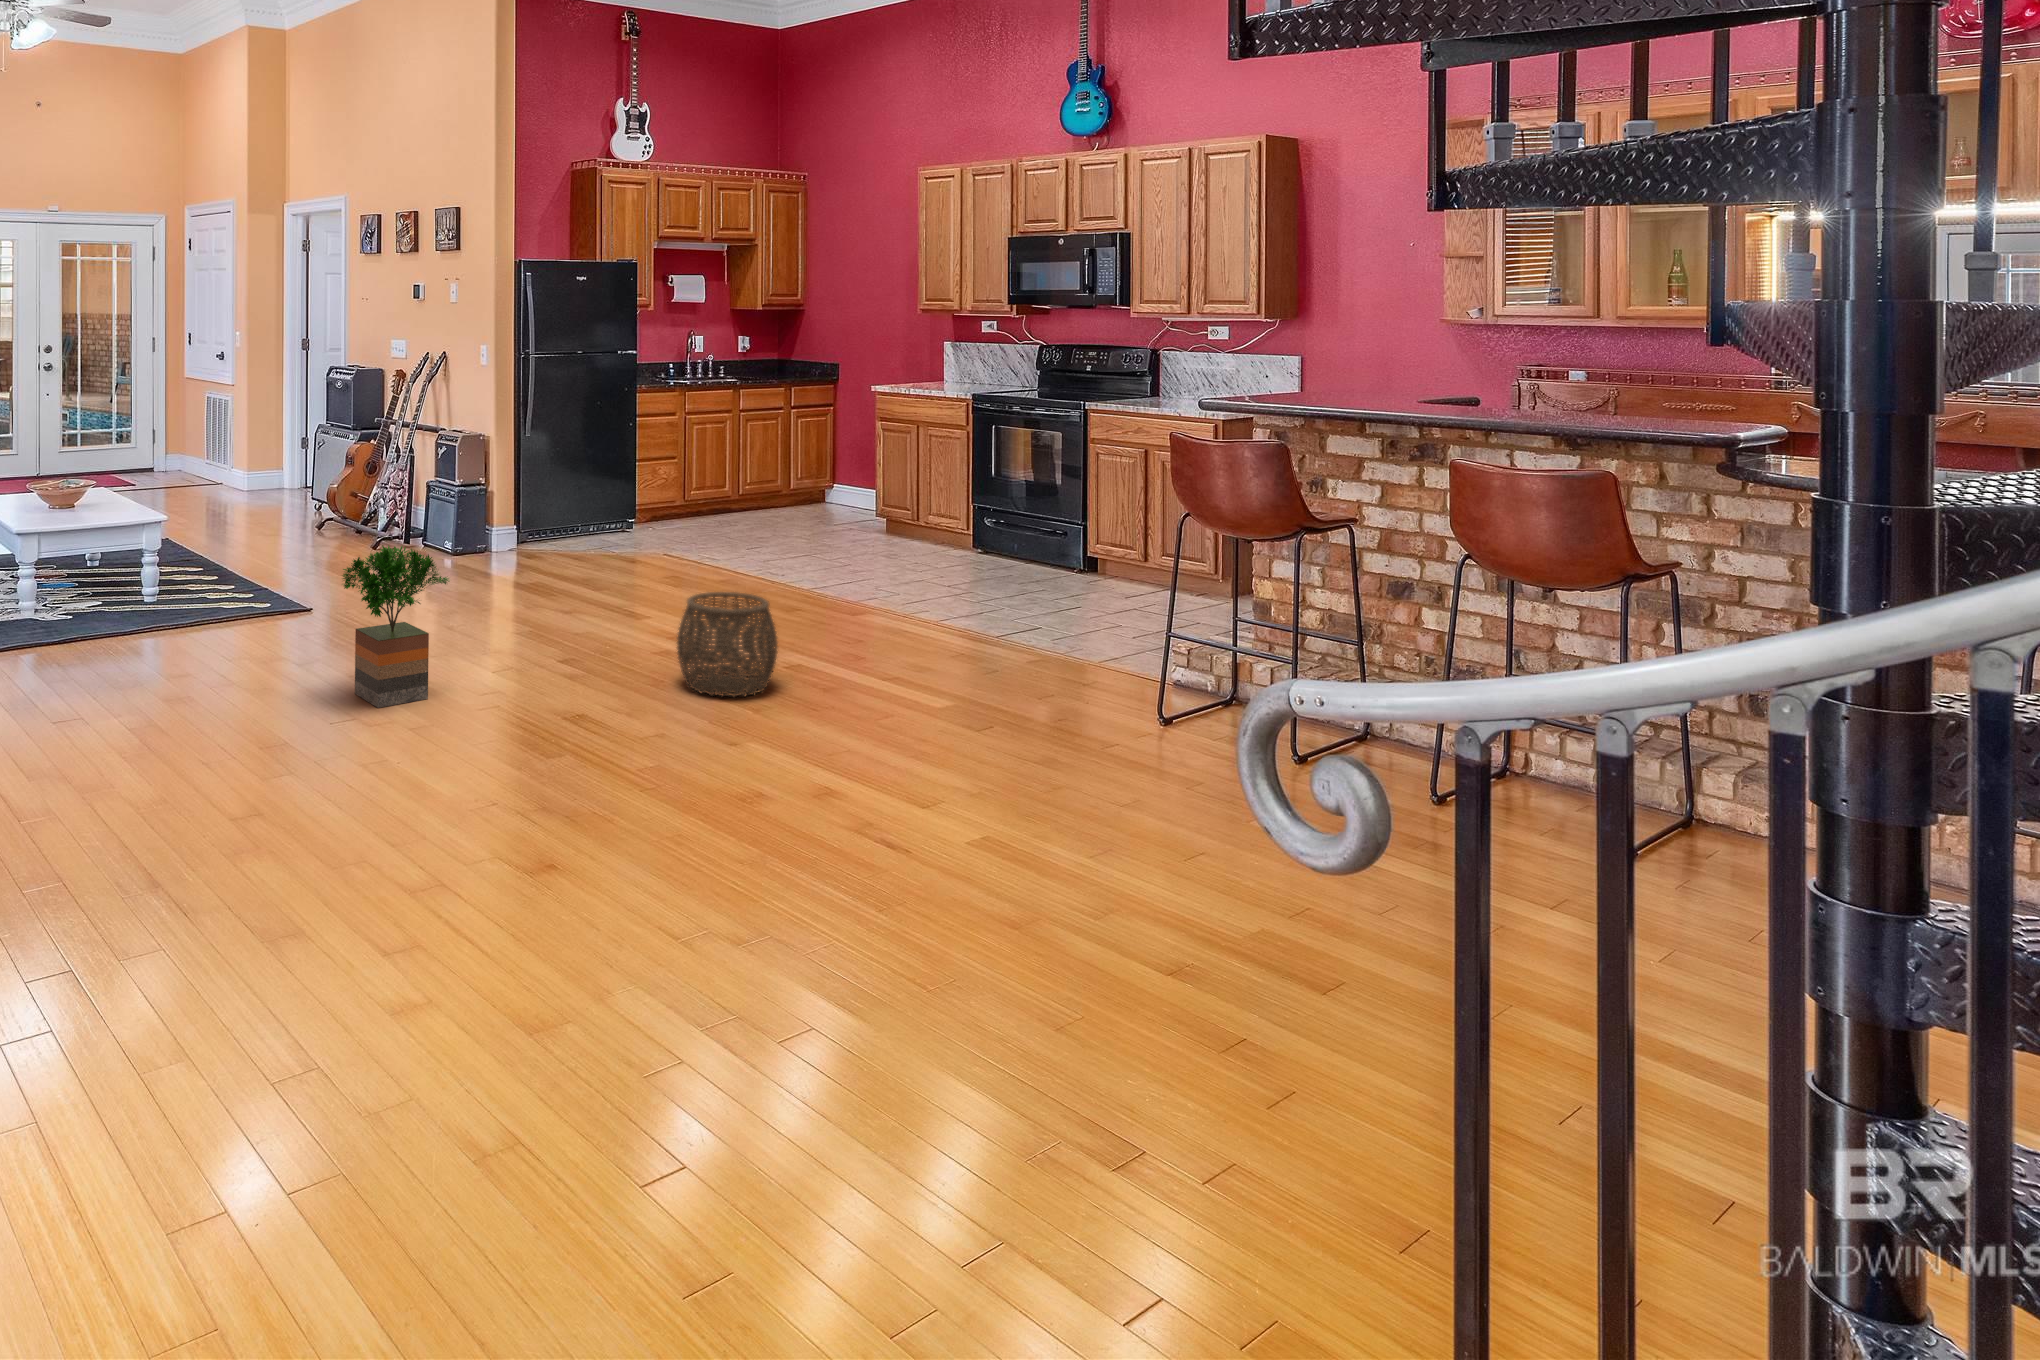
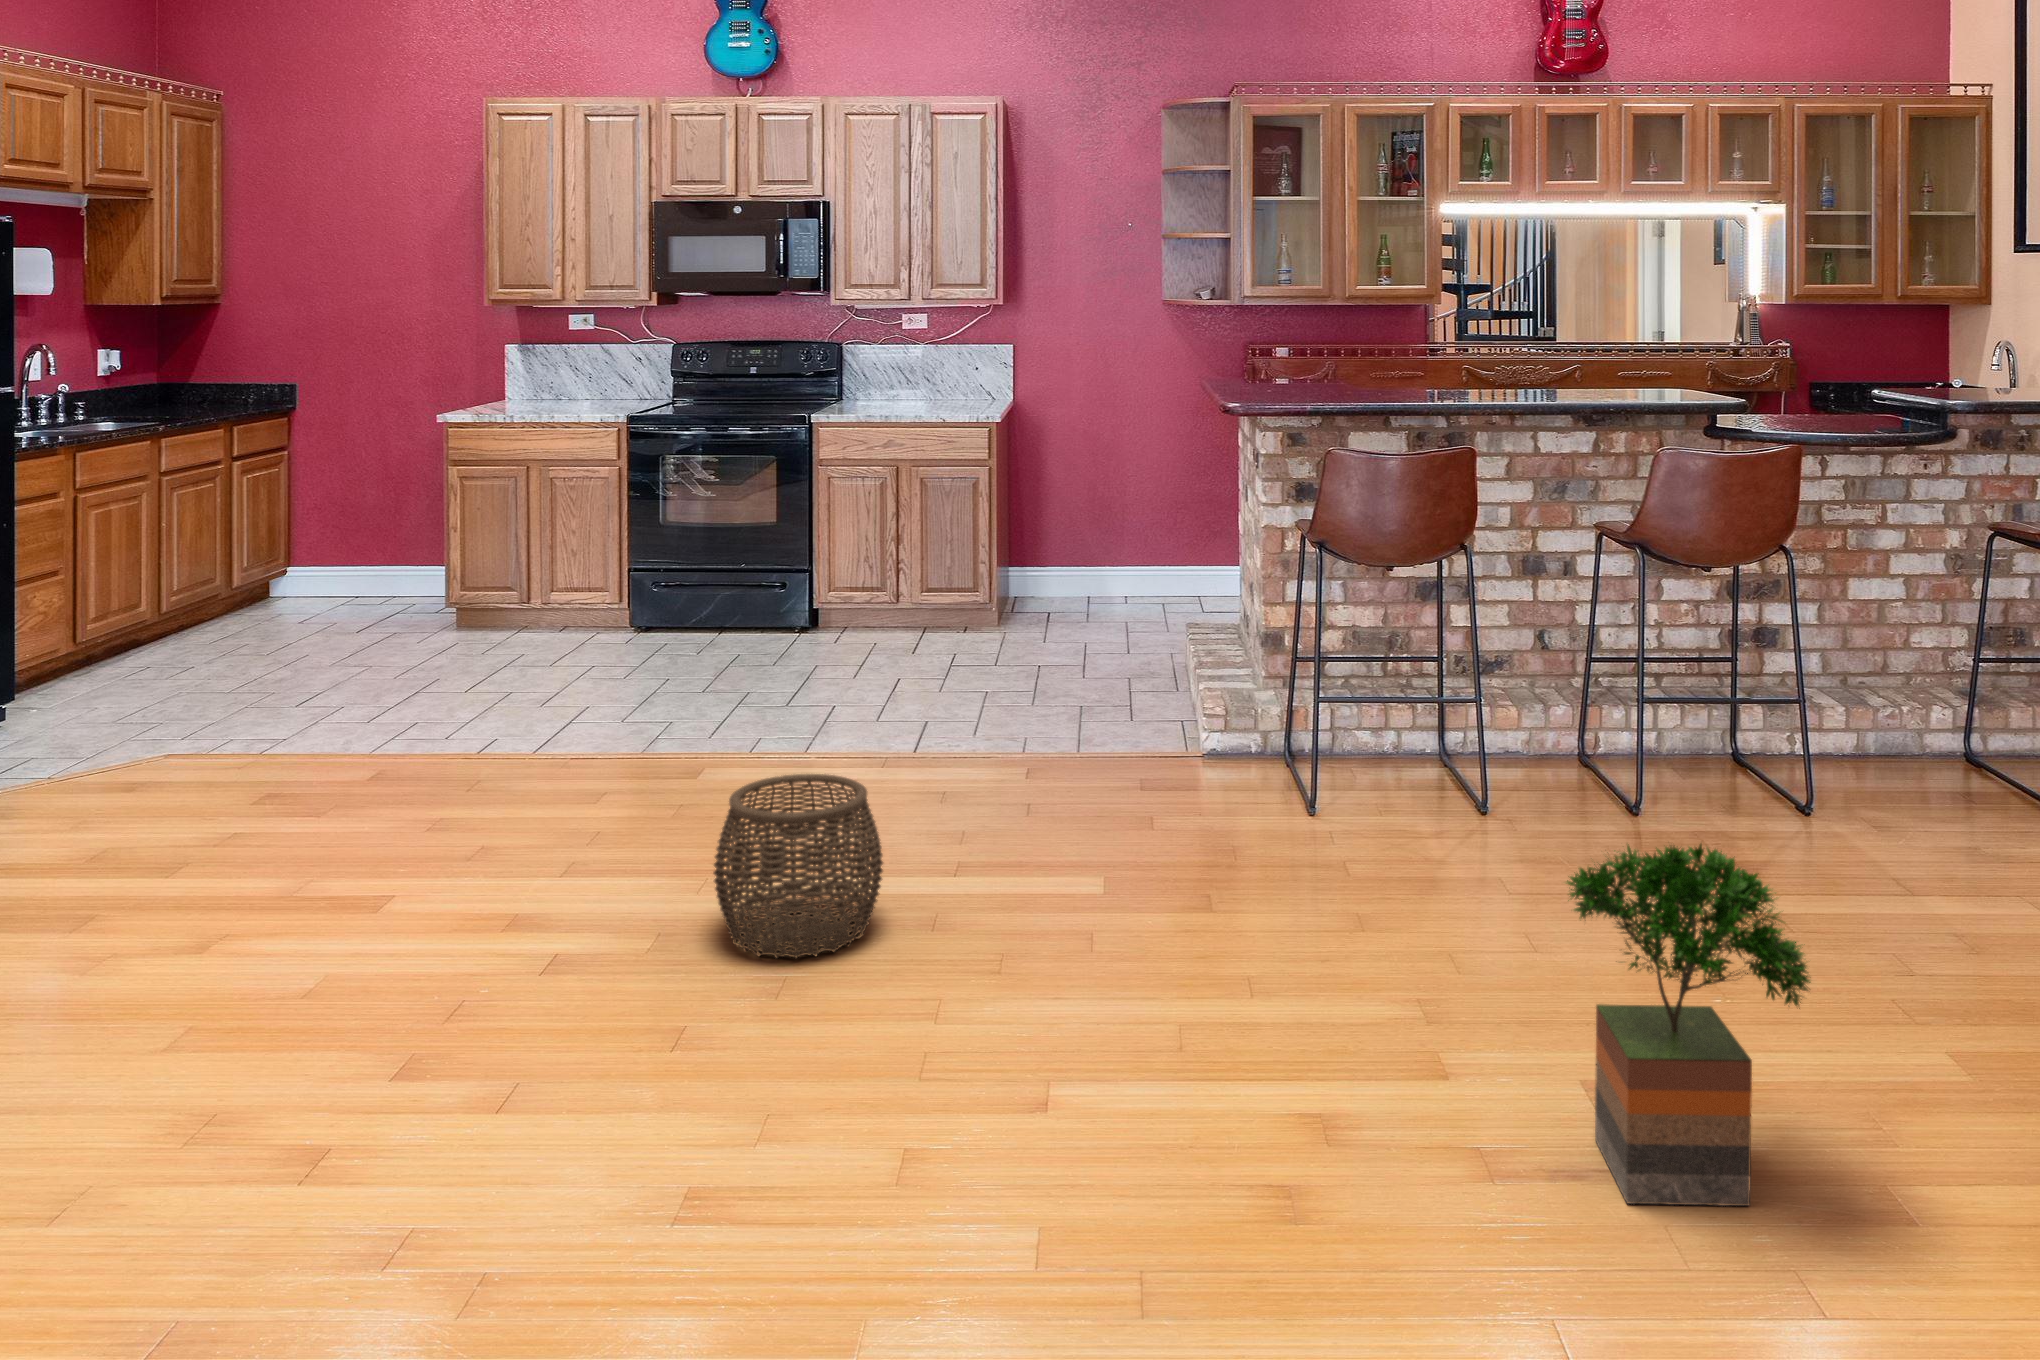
potted tree: present [342,545,449,708] -> present [1566,844,1811,1206]

